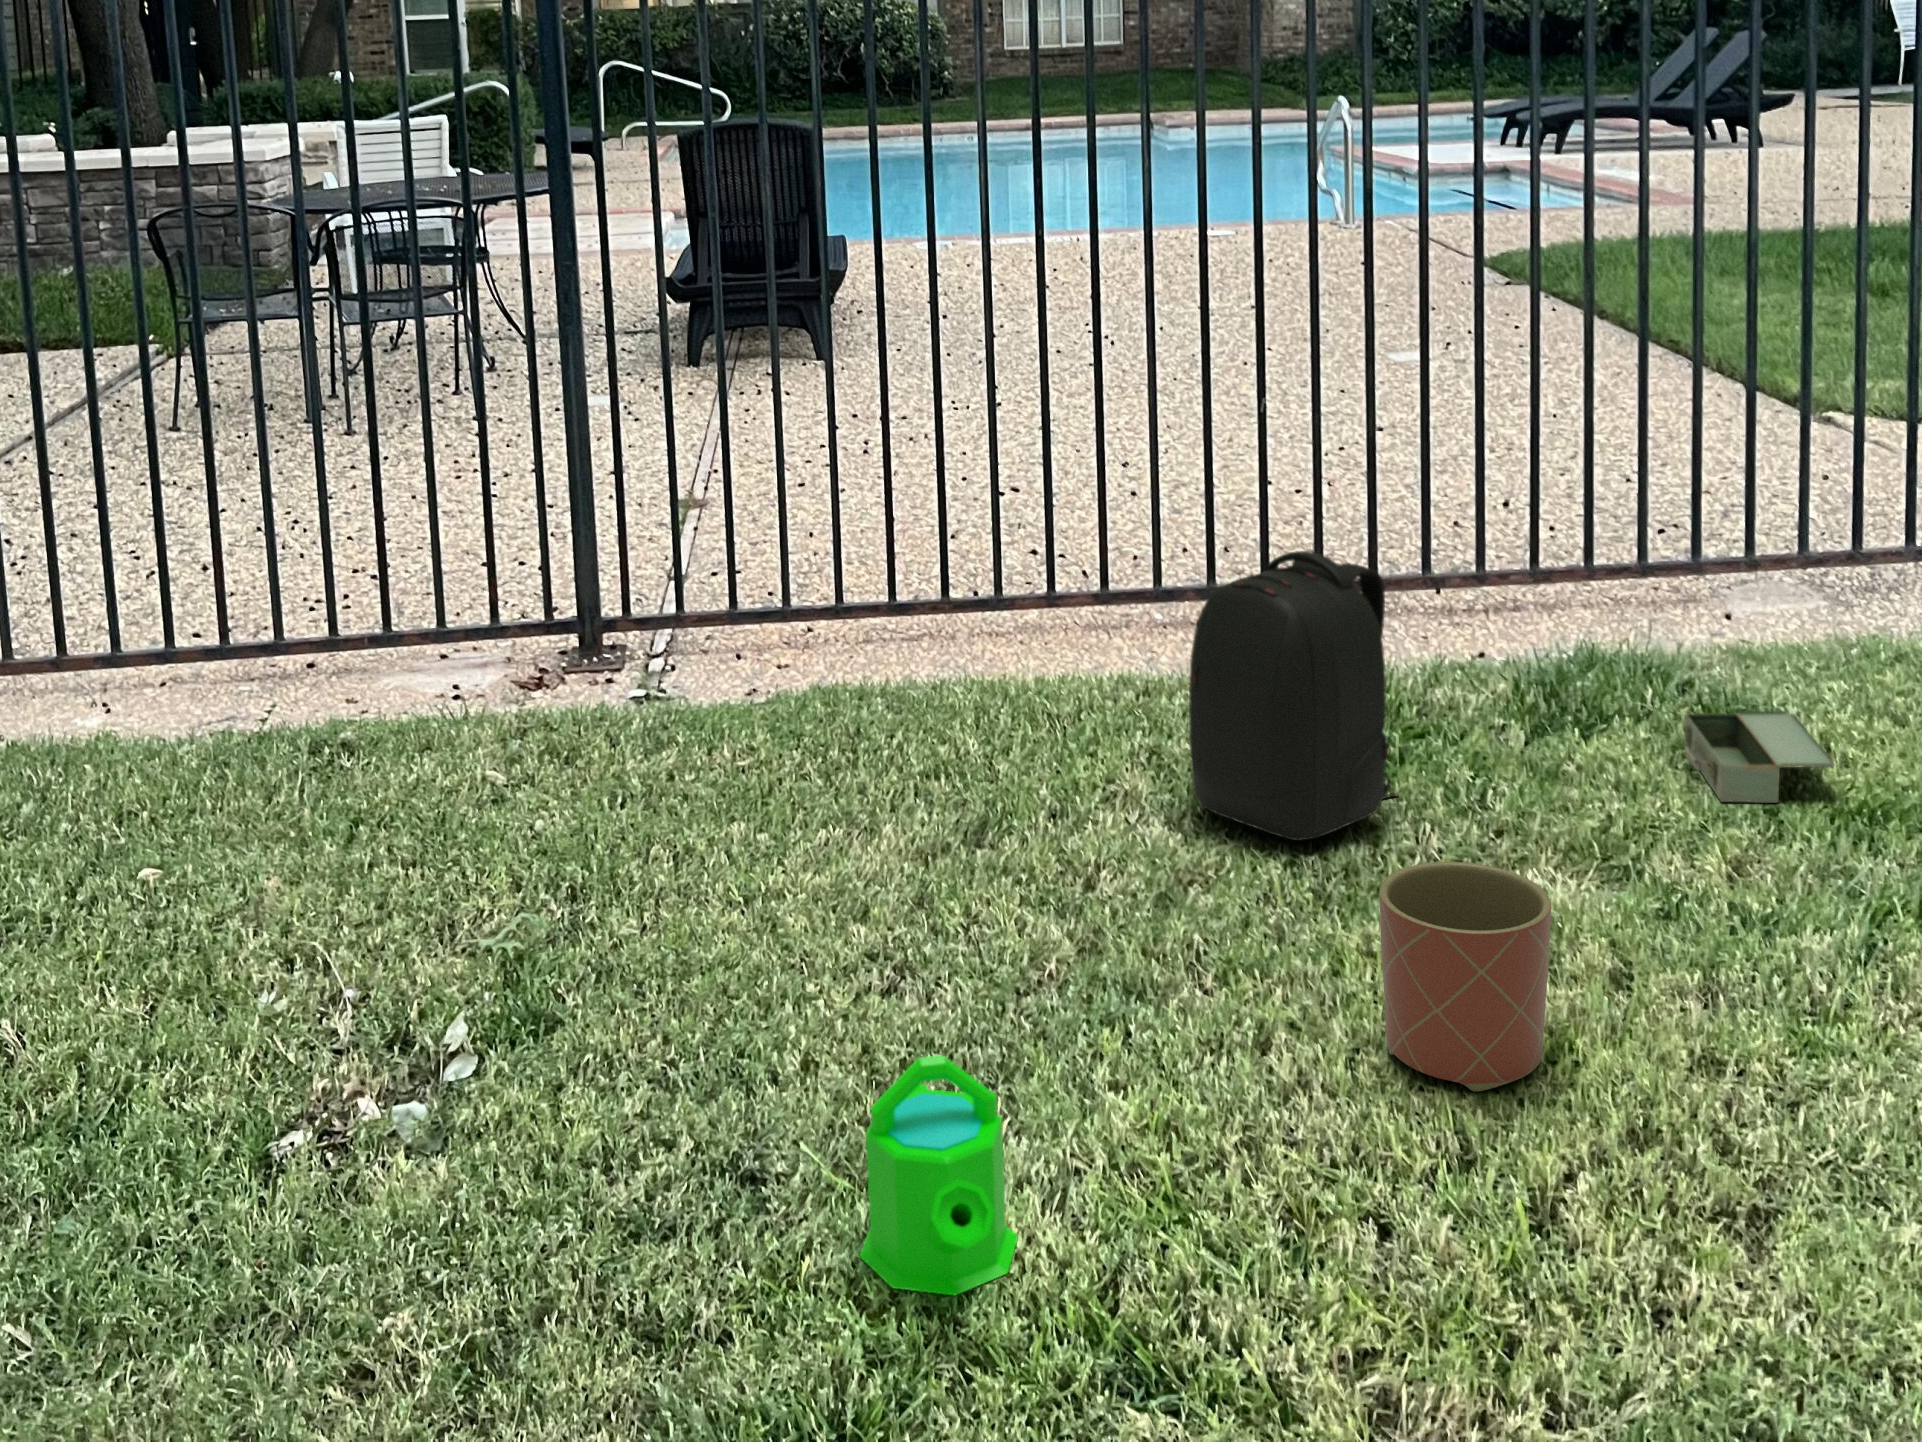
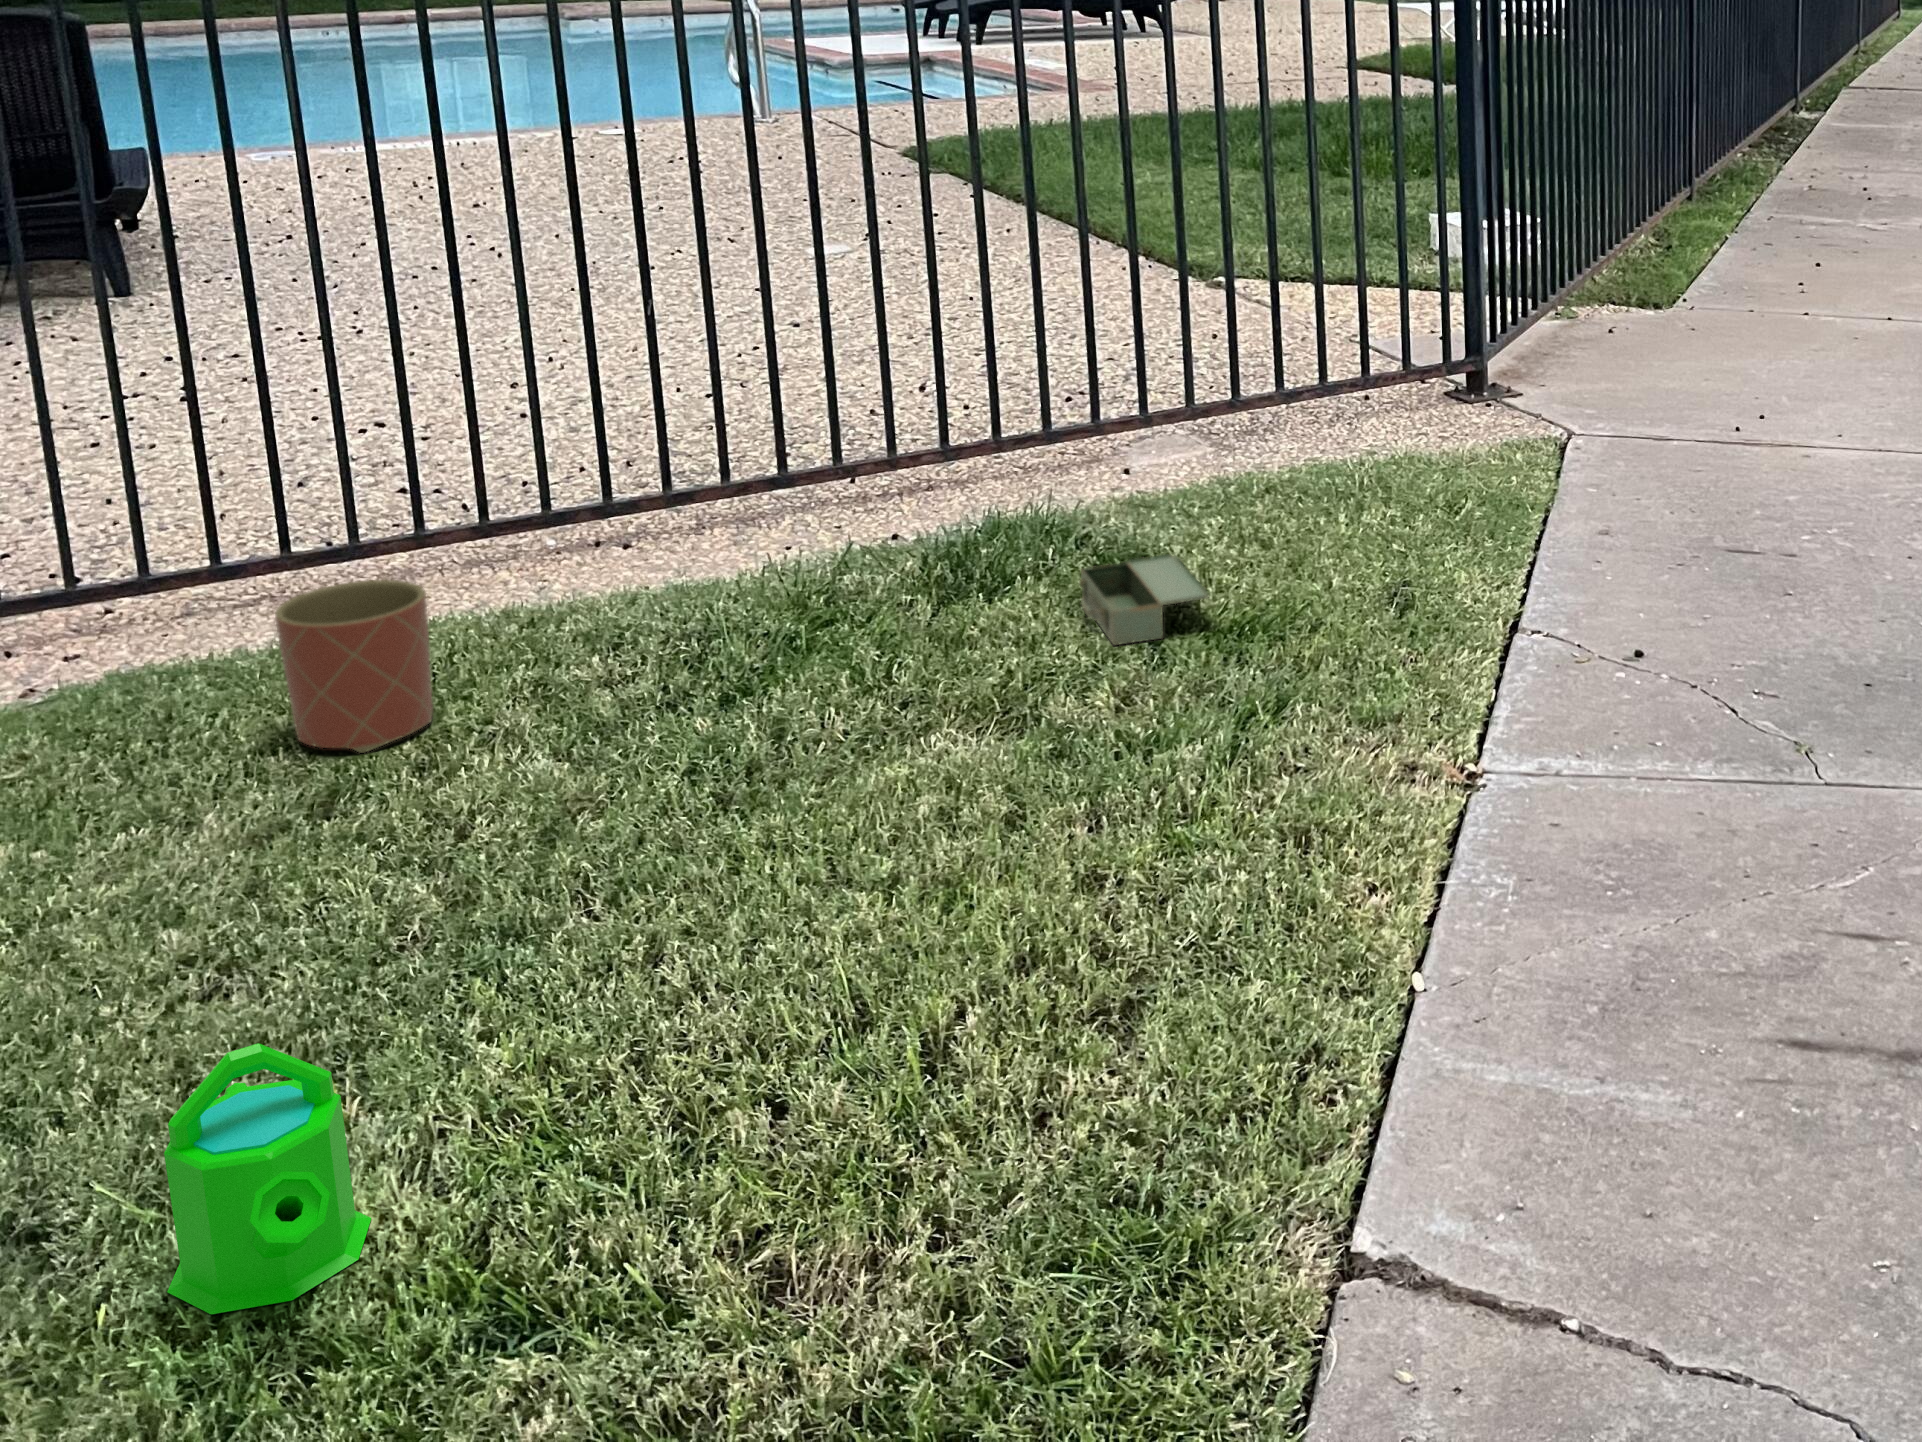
backpack: present [1189,551,1398,841] -> none [567,450,806,750]
planter: present [1379,862,1551,1092] -> present [275,580,433,753]

